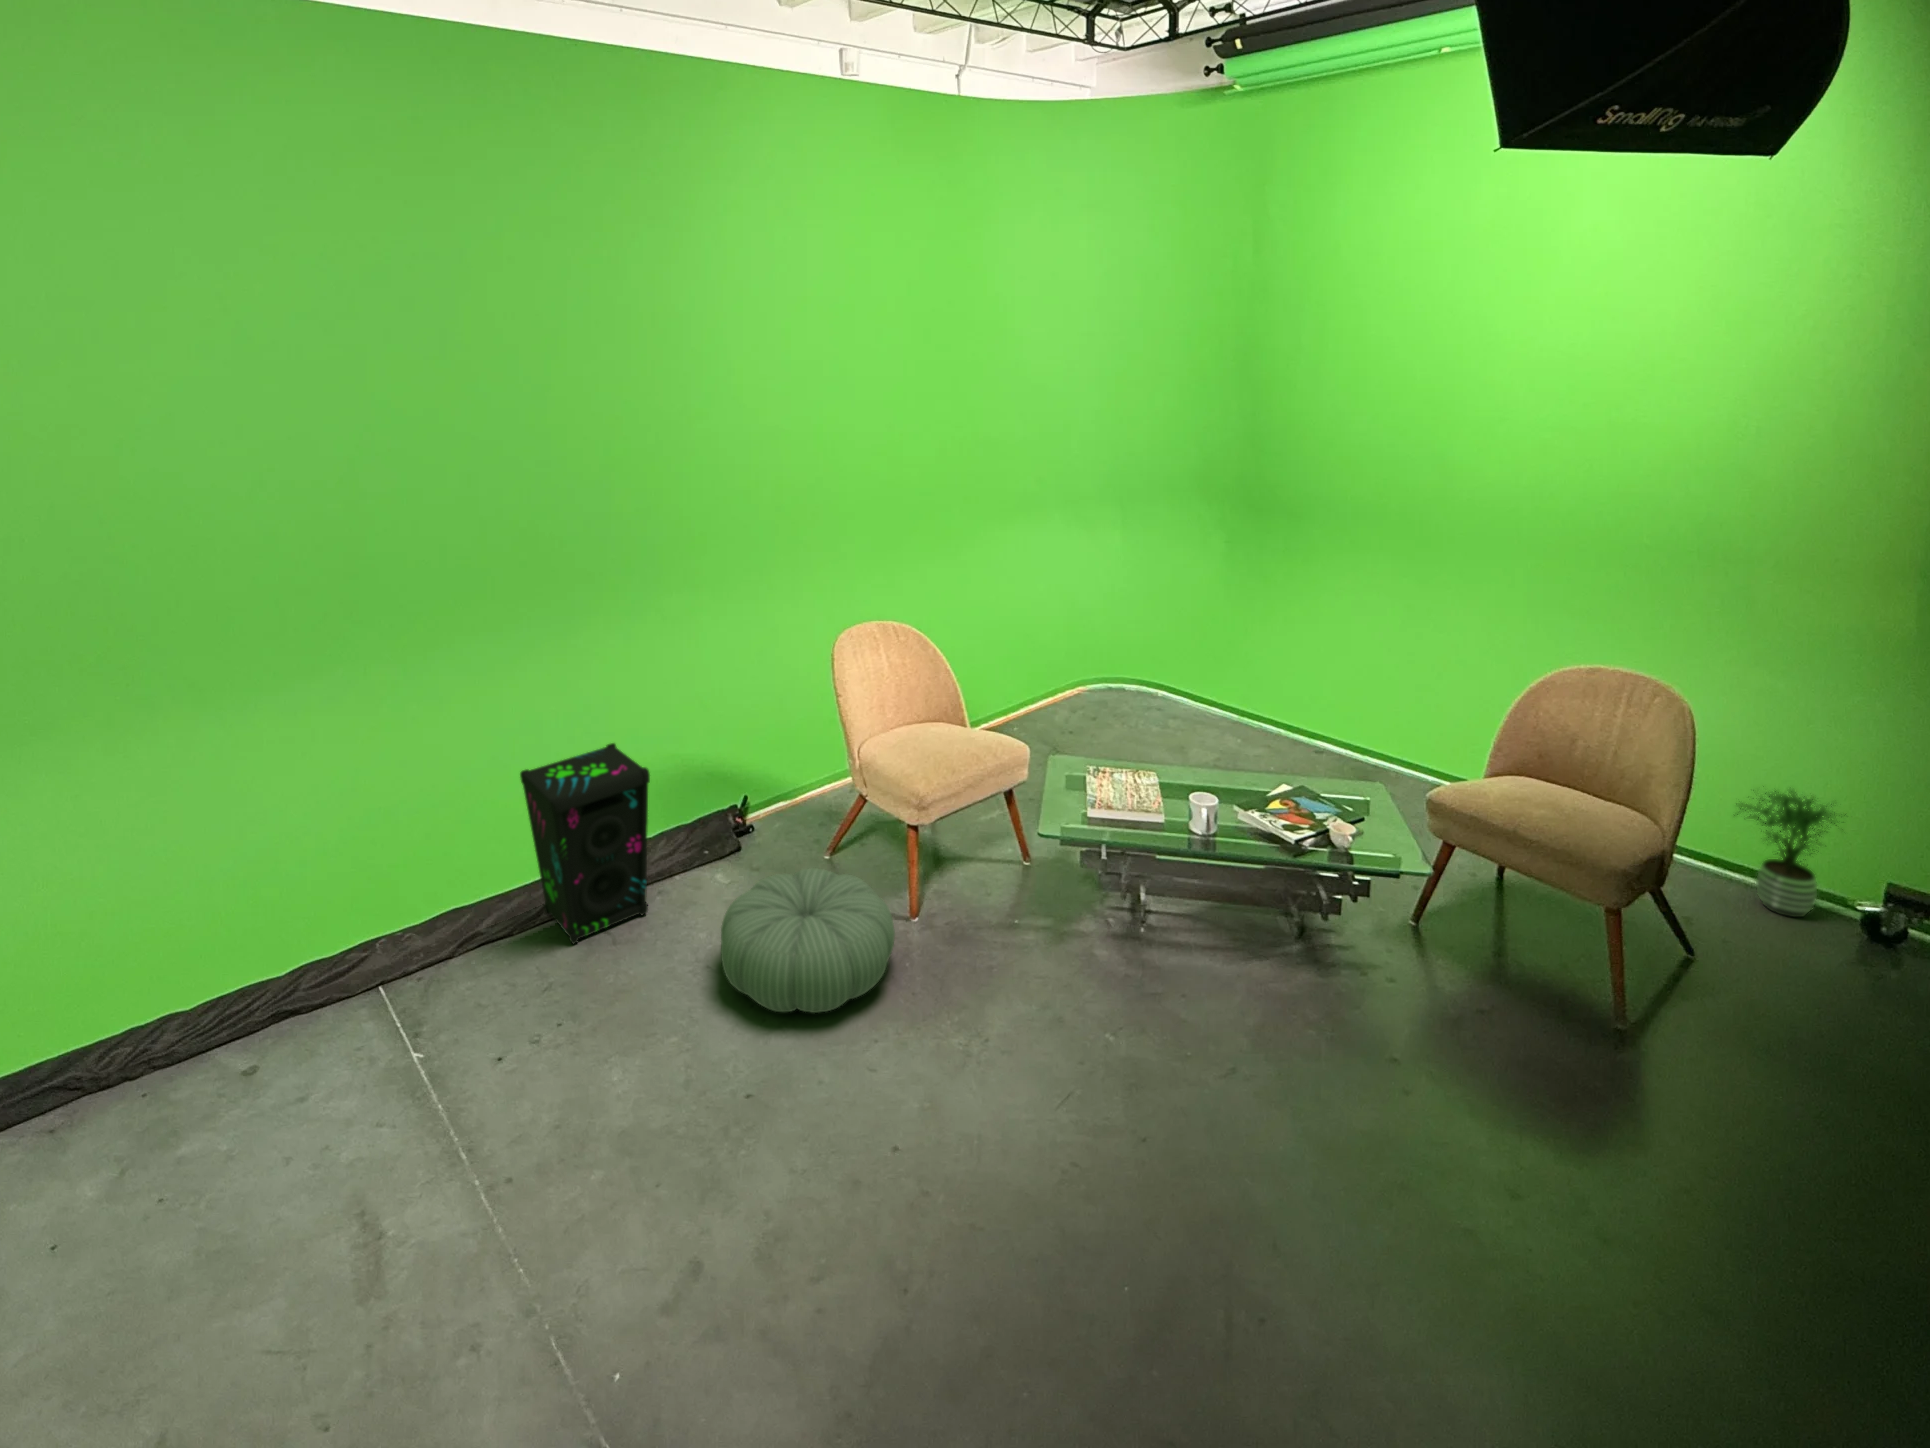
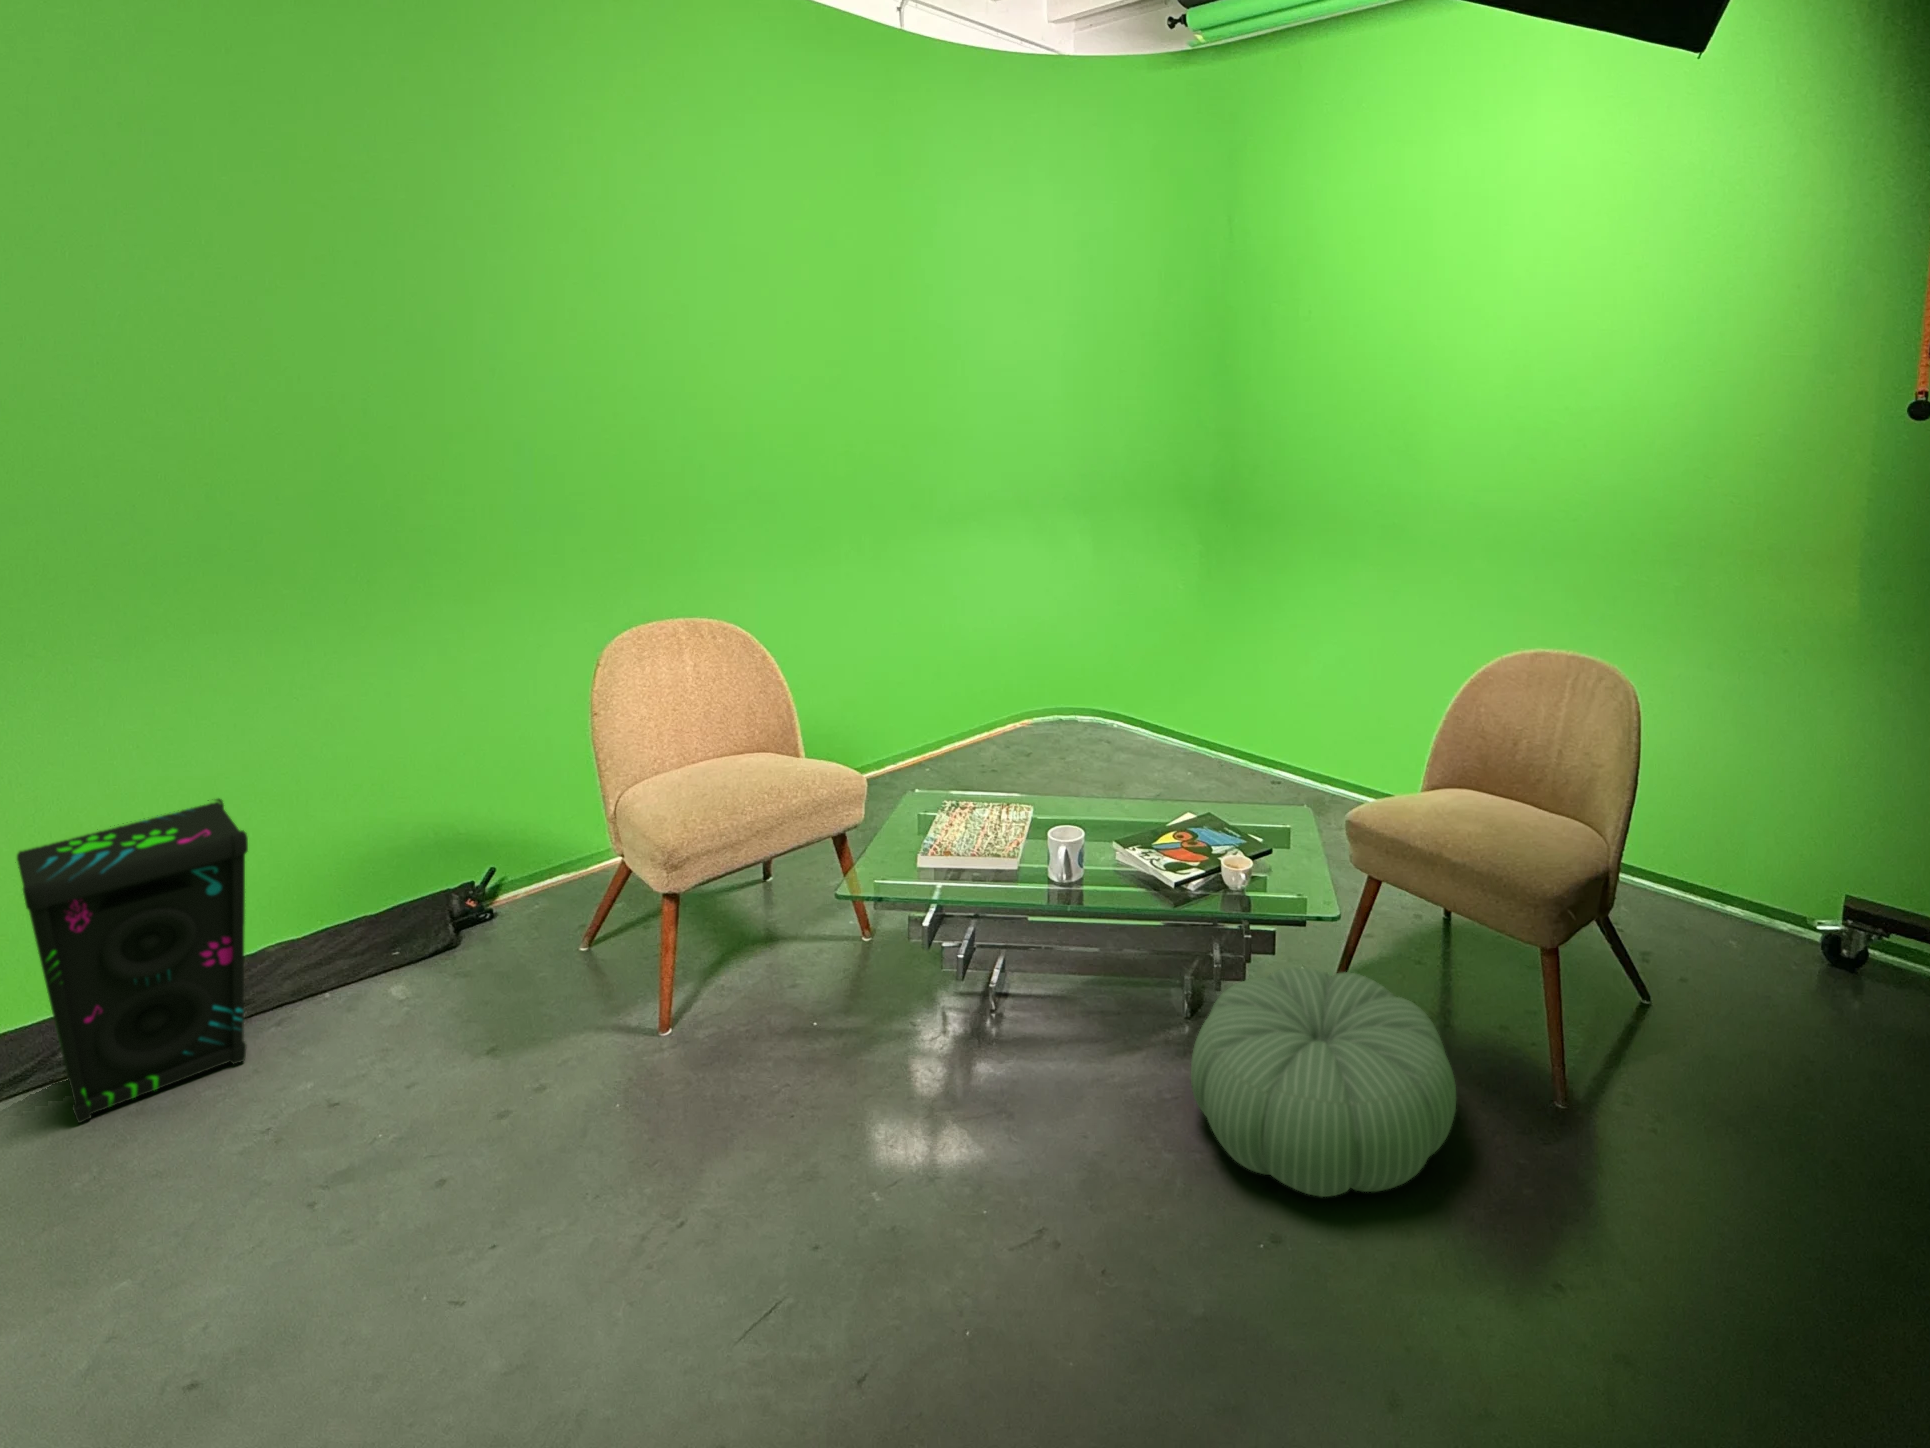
potted plant: present [1734,786,1846,918] -> none [1690,789,1810,944]
pouf: present [721,868,895,1013] -> present [1191,967,1456,1197]

